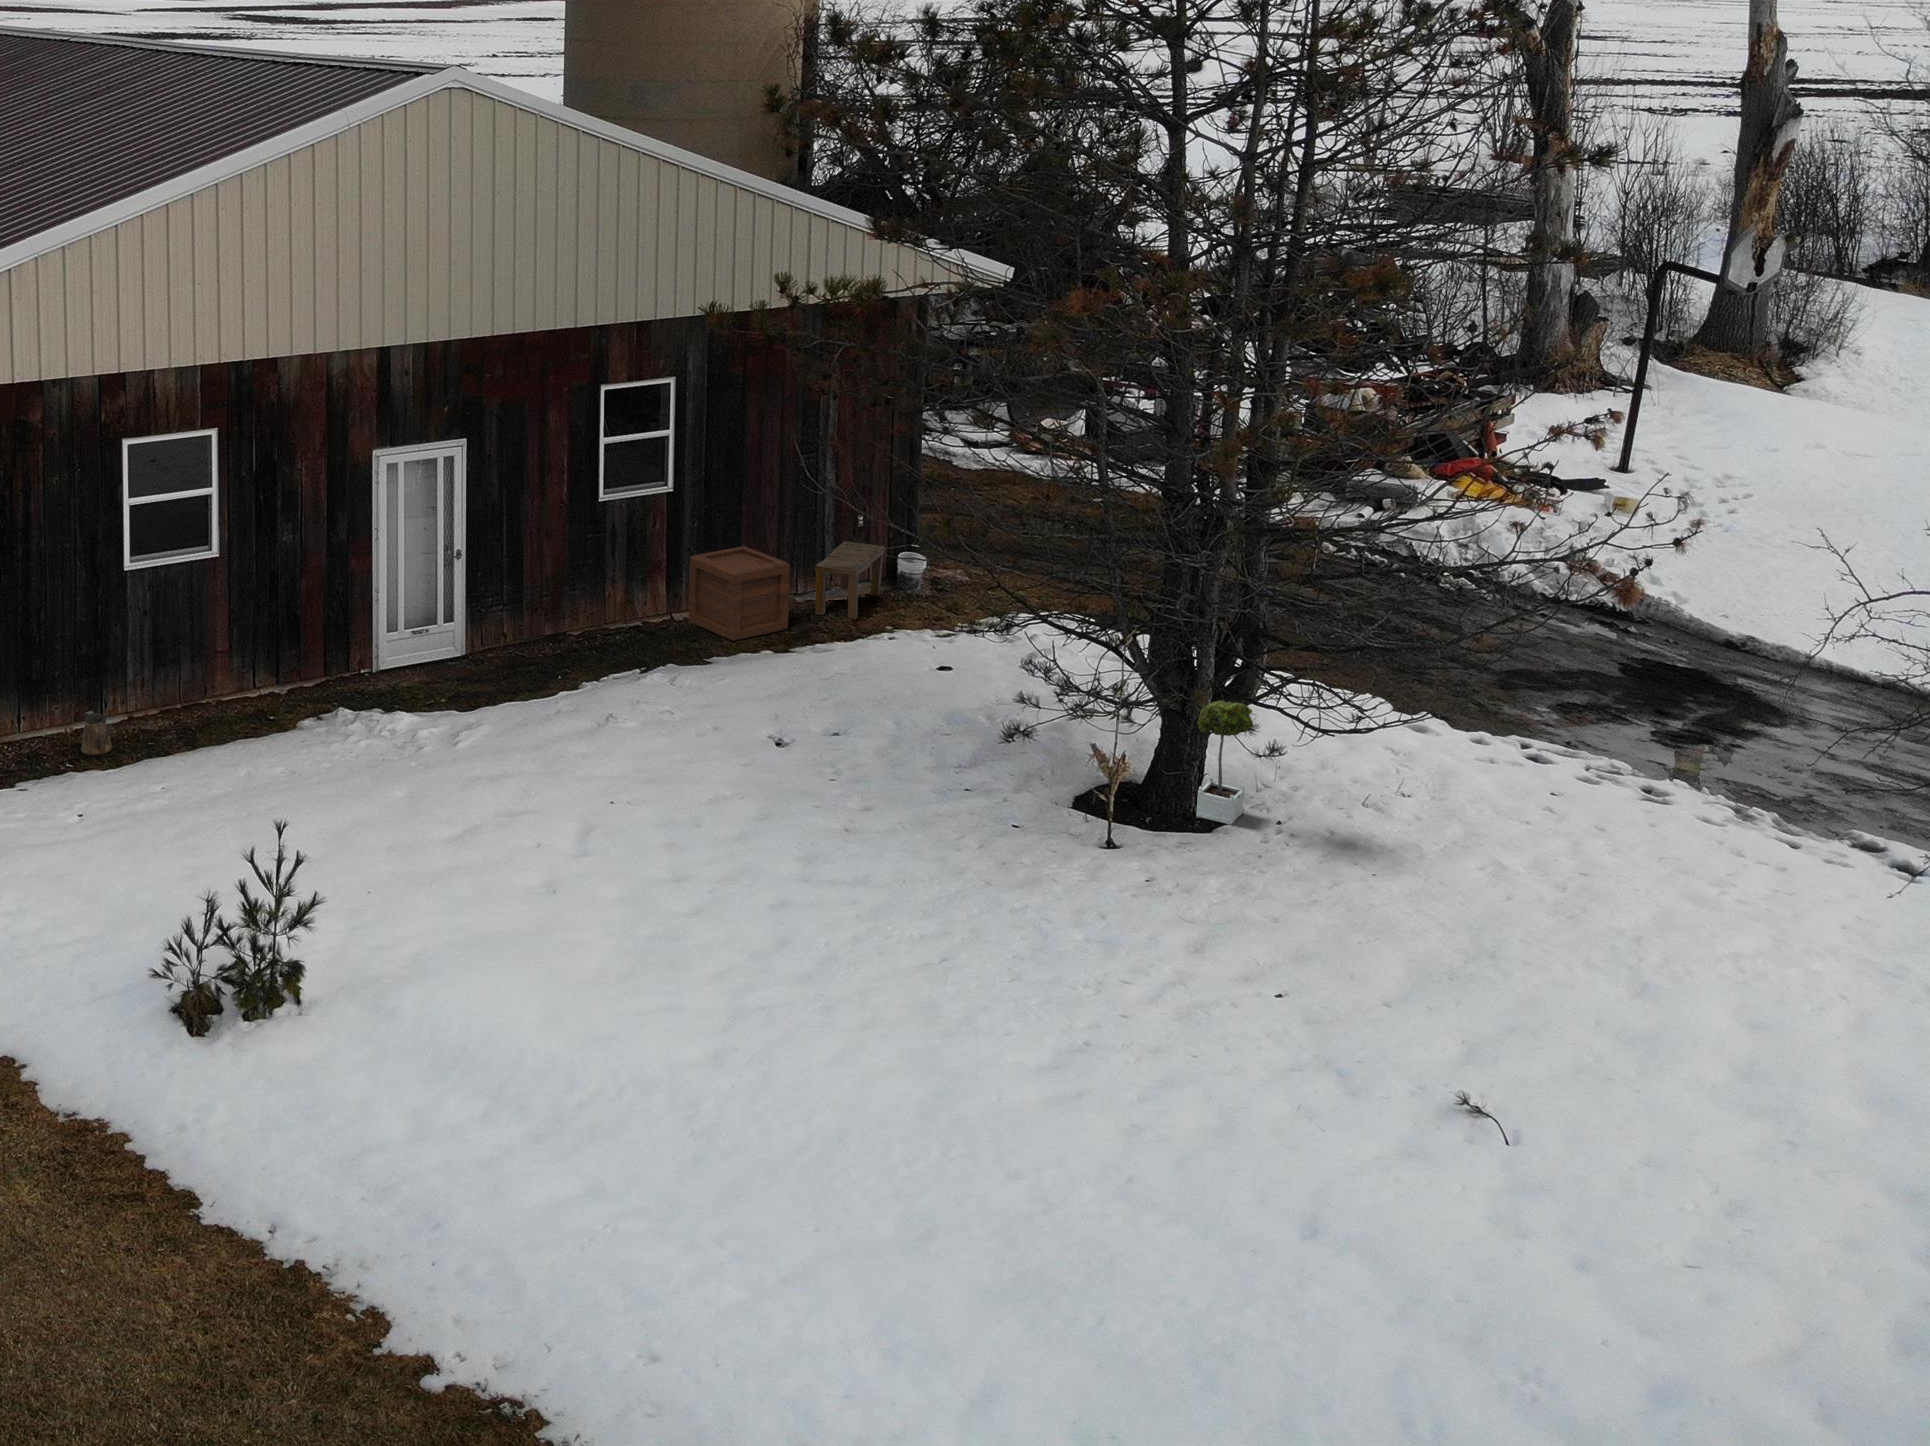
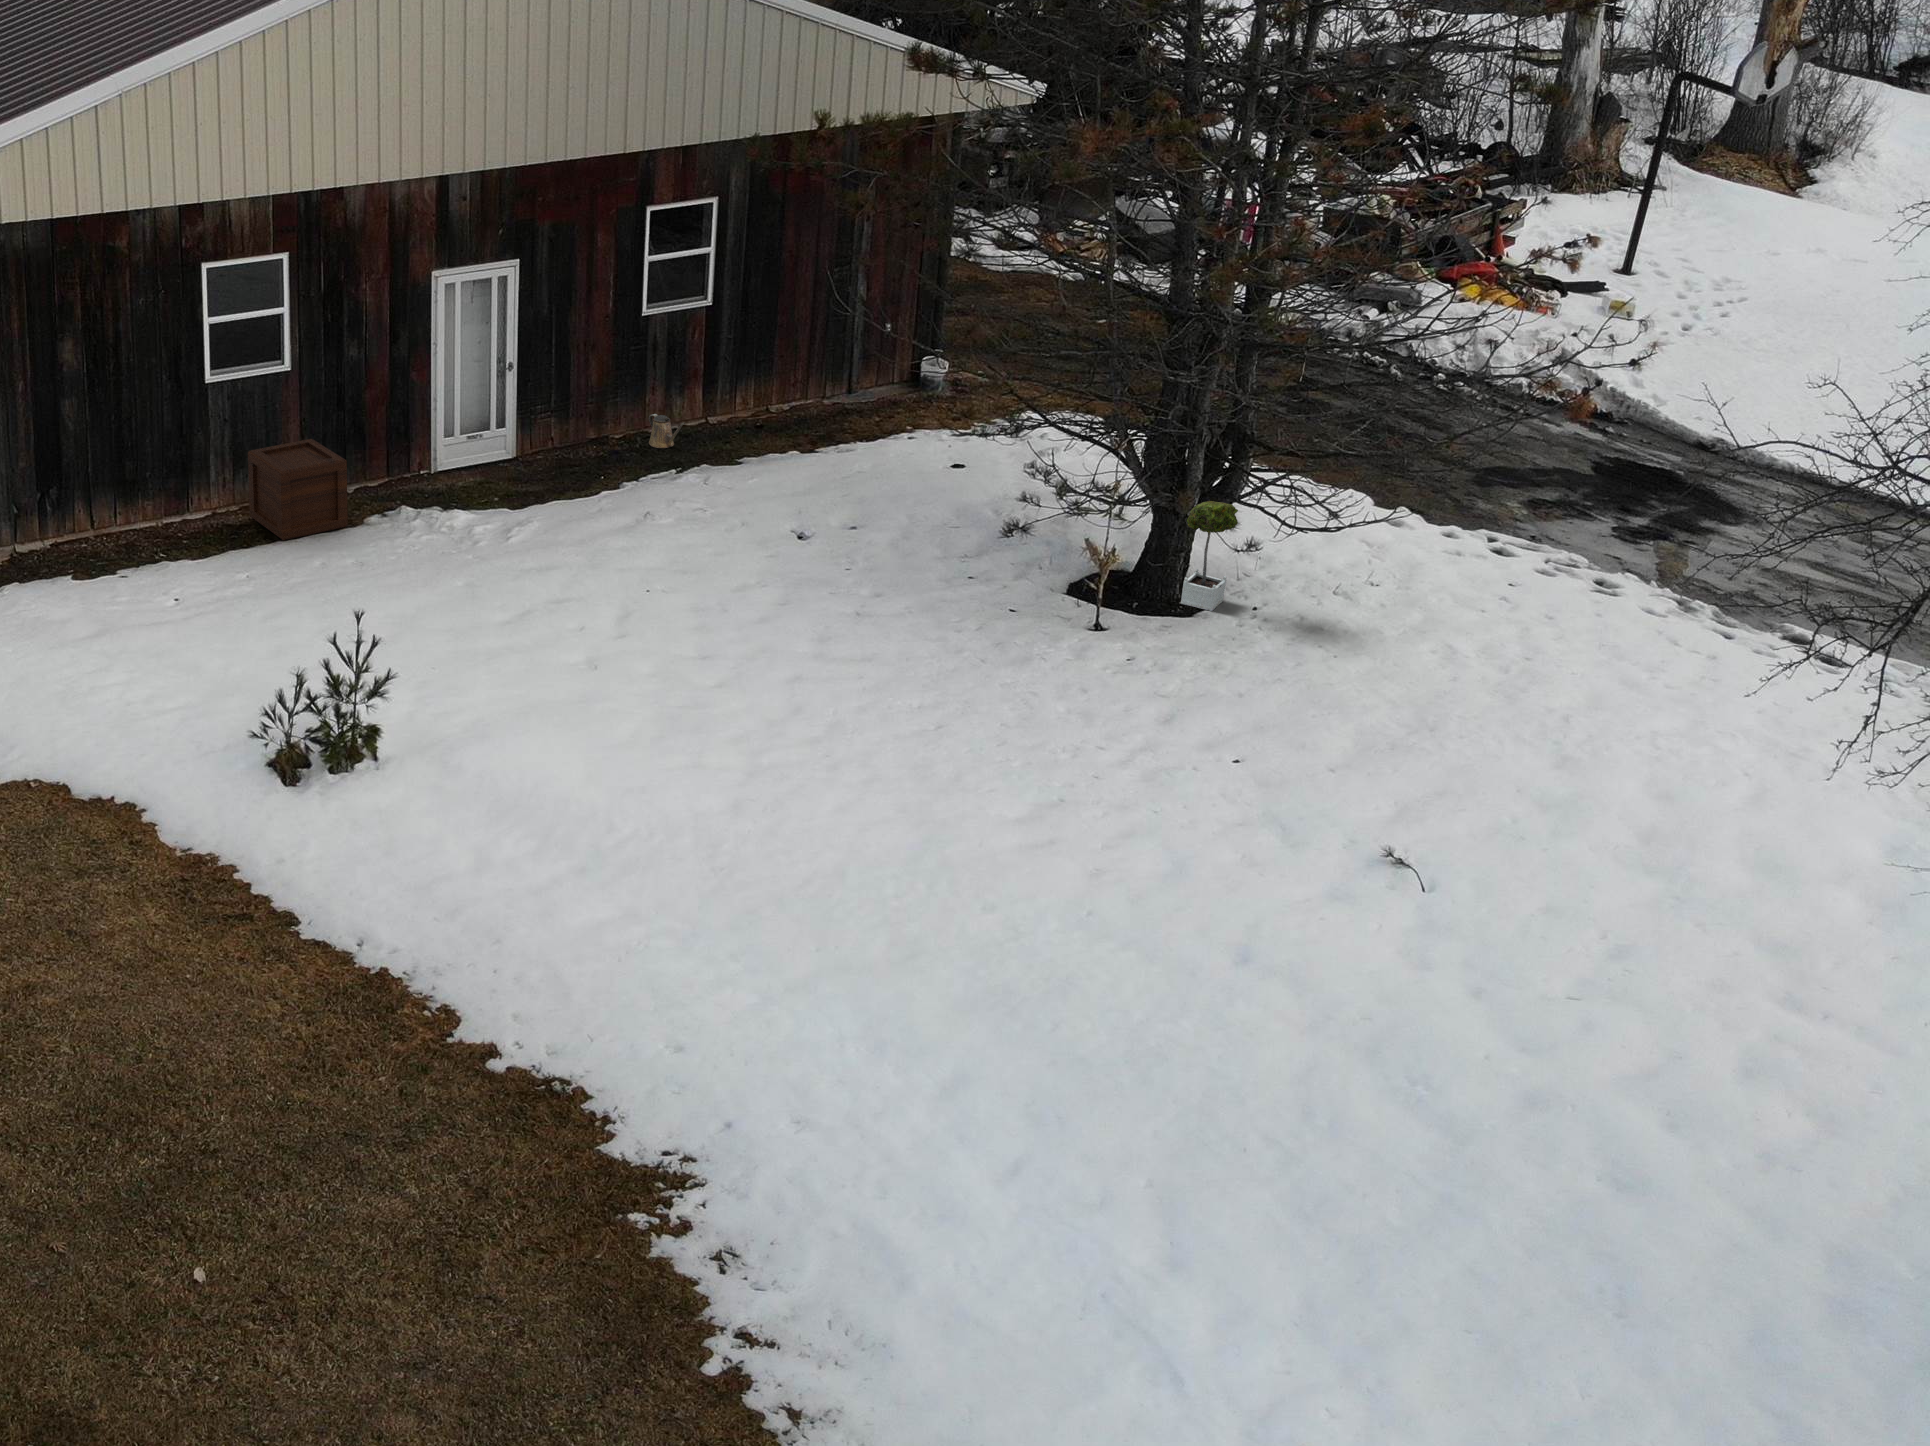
bench: present [815,541,885,619] -> none [841,348,909,421]
wooden crate: present [689,546,790,641] -> present [248,439,348,540]
watering can: present [81,711,113,755] -> present [649,414,685,448]

